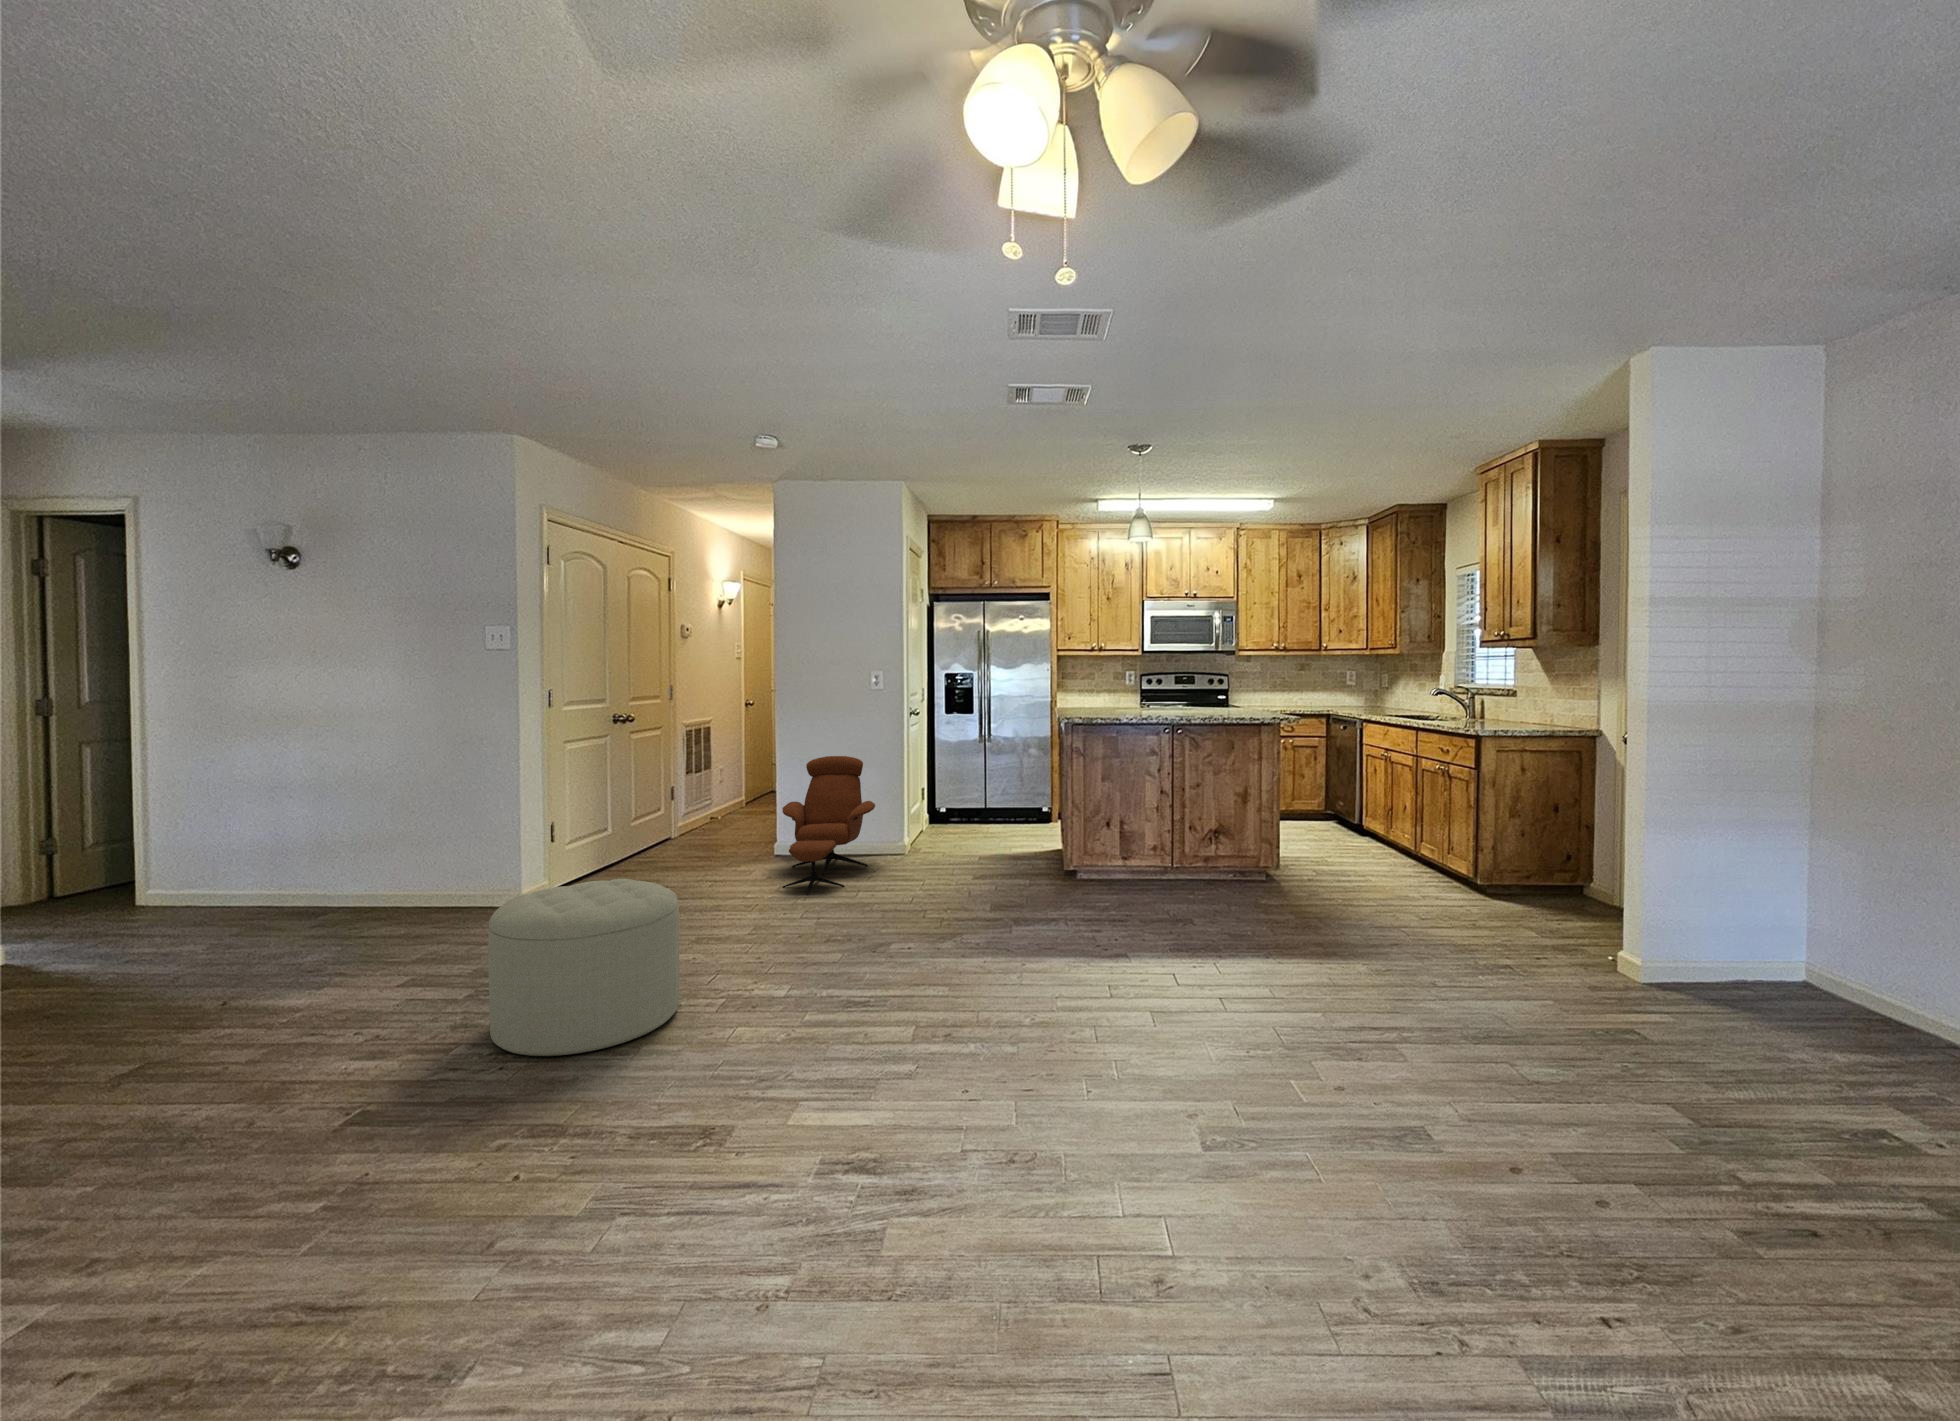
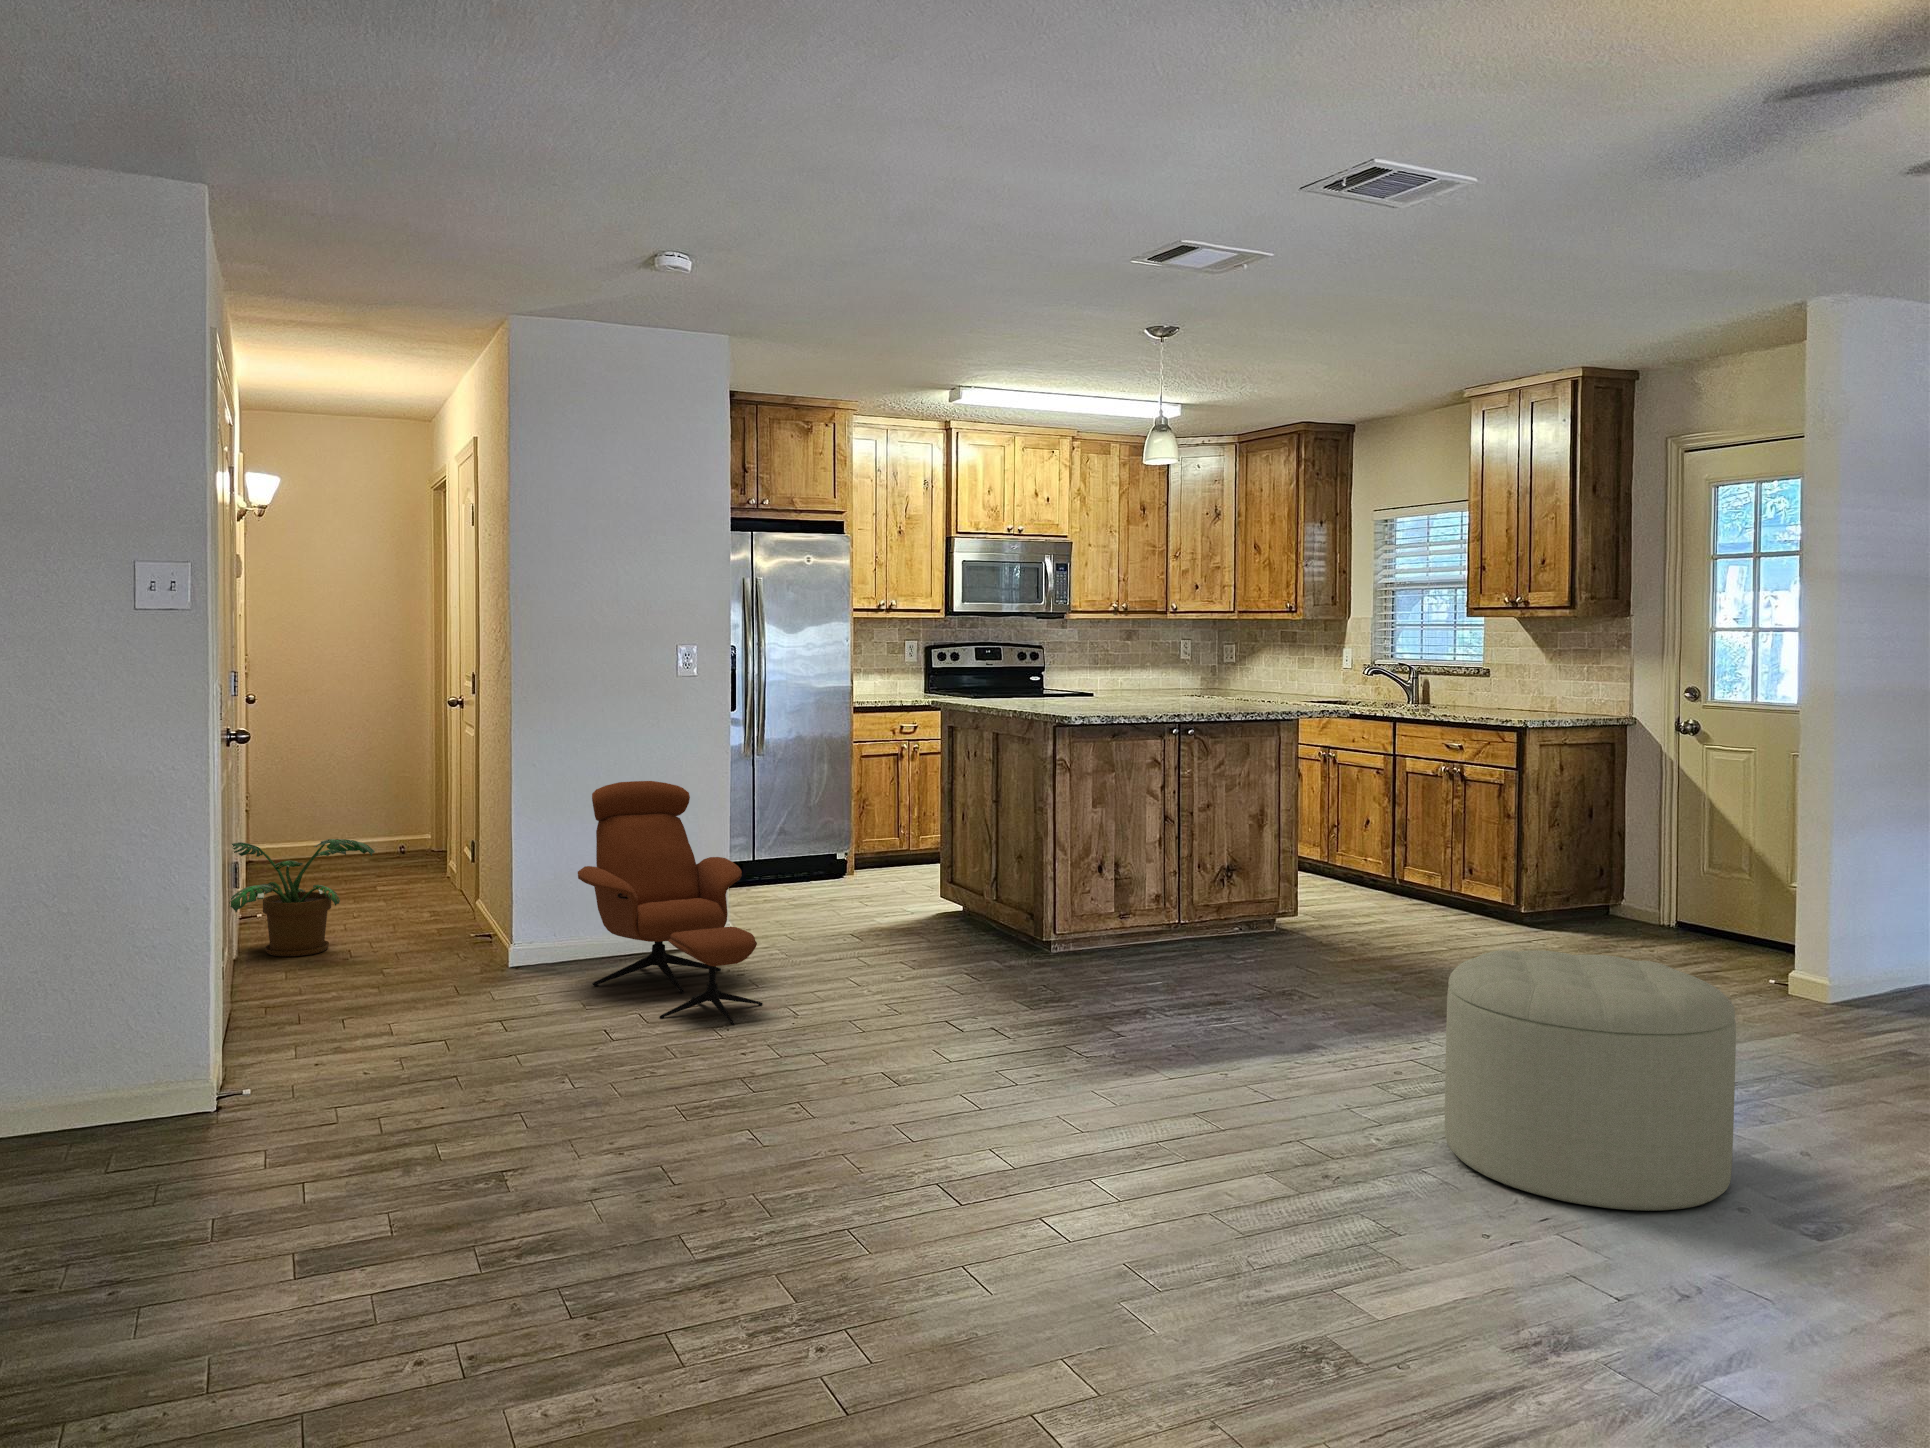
potted plant: none [675,780,741,839] -> present [229,839,375,956]
ottoman: present [488,879,680,1057] -> present [1445,950,1736,1211]

